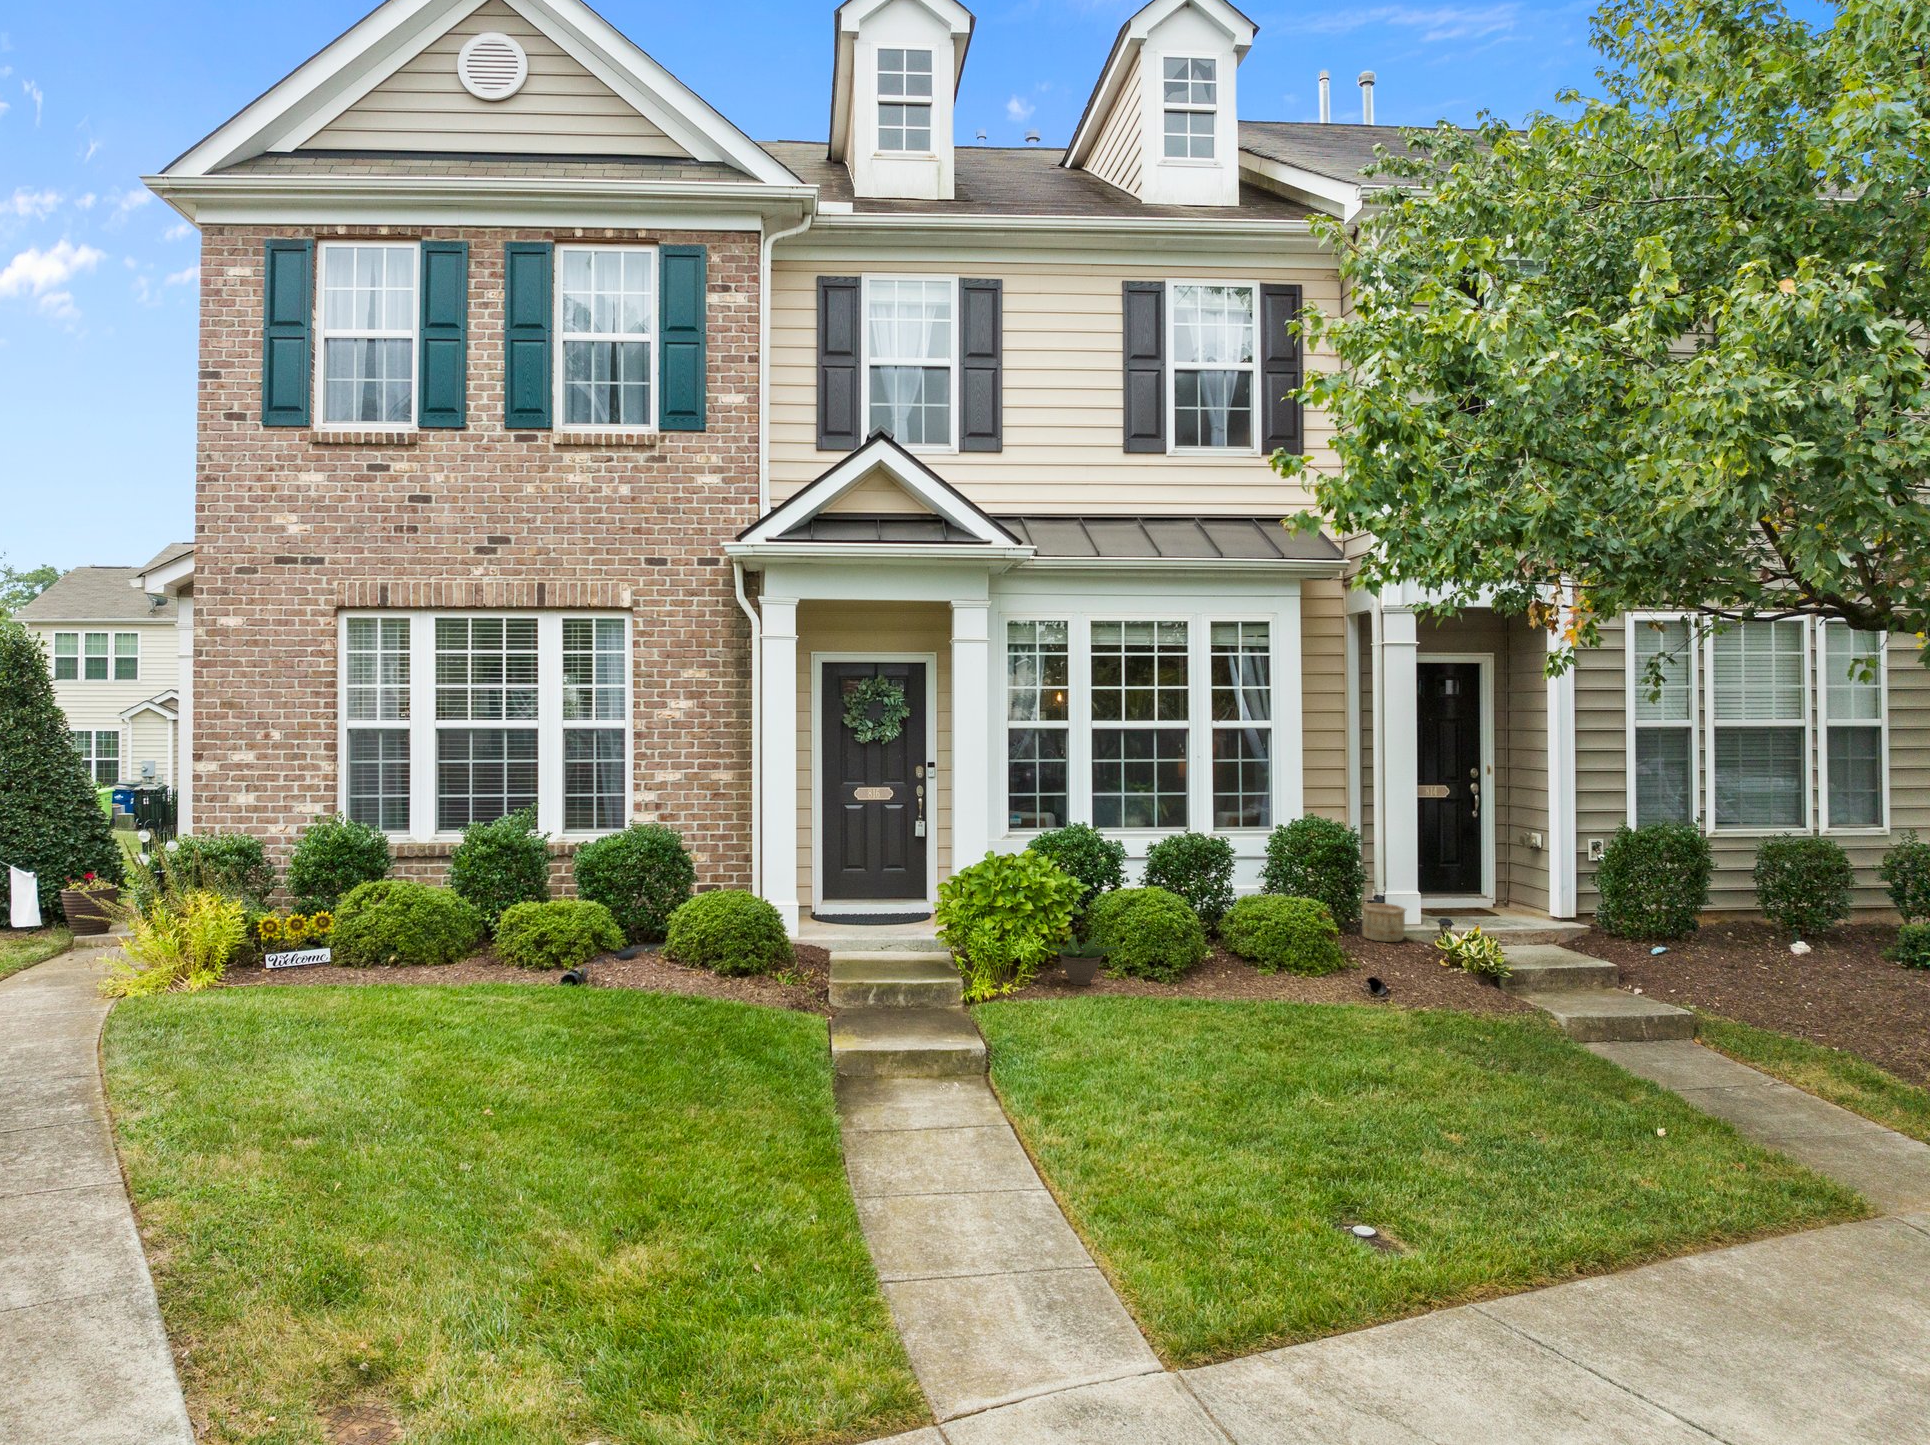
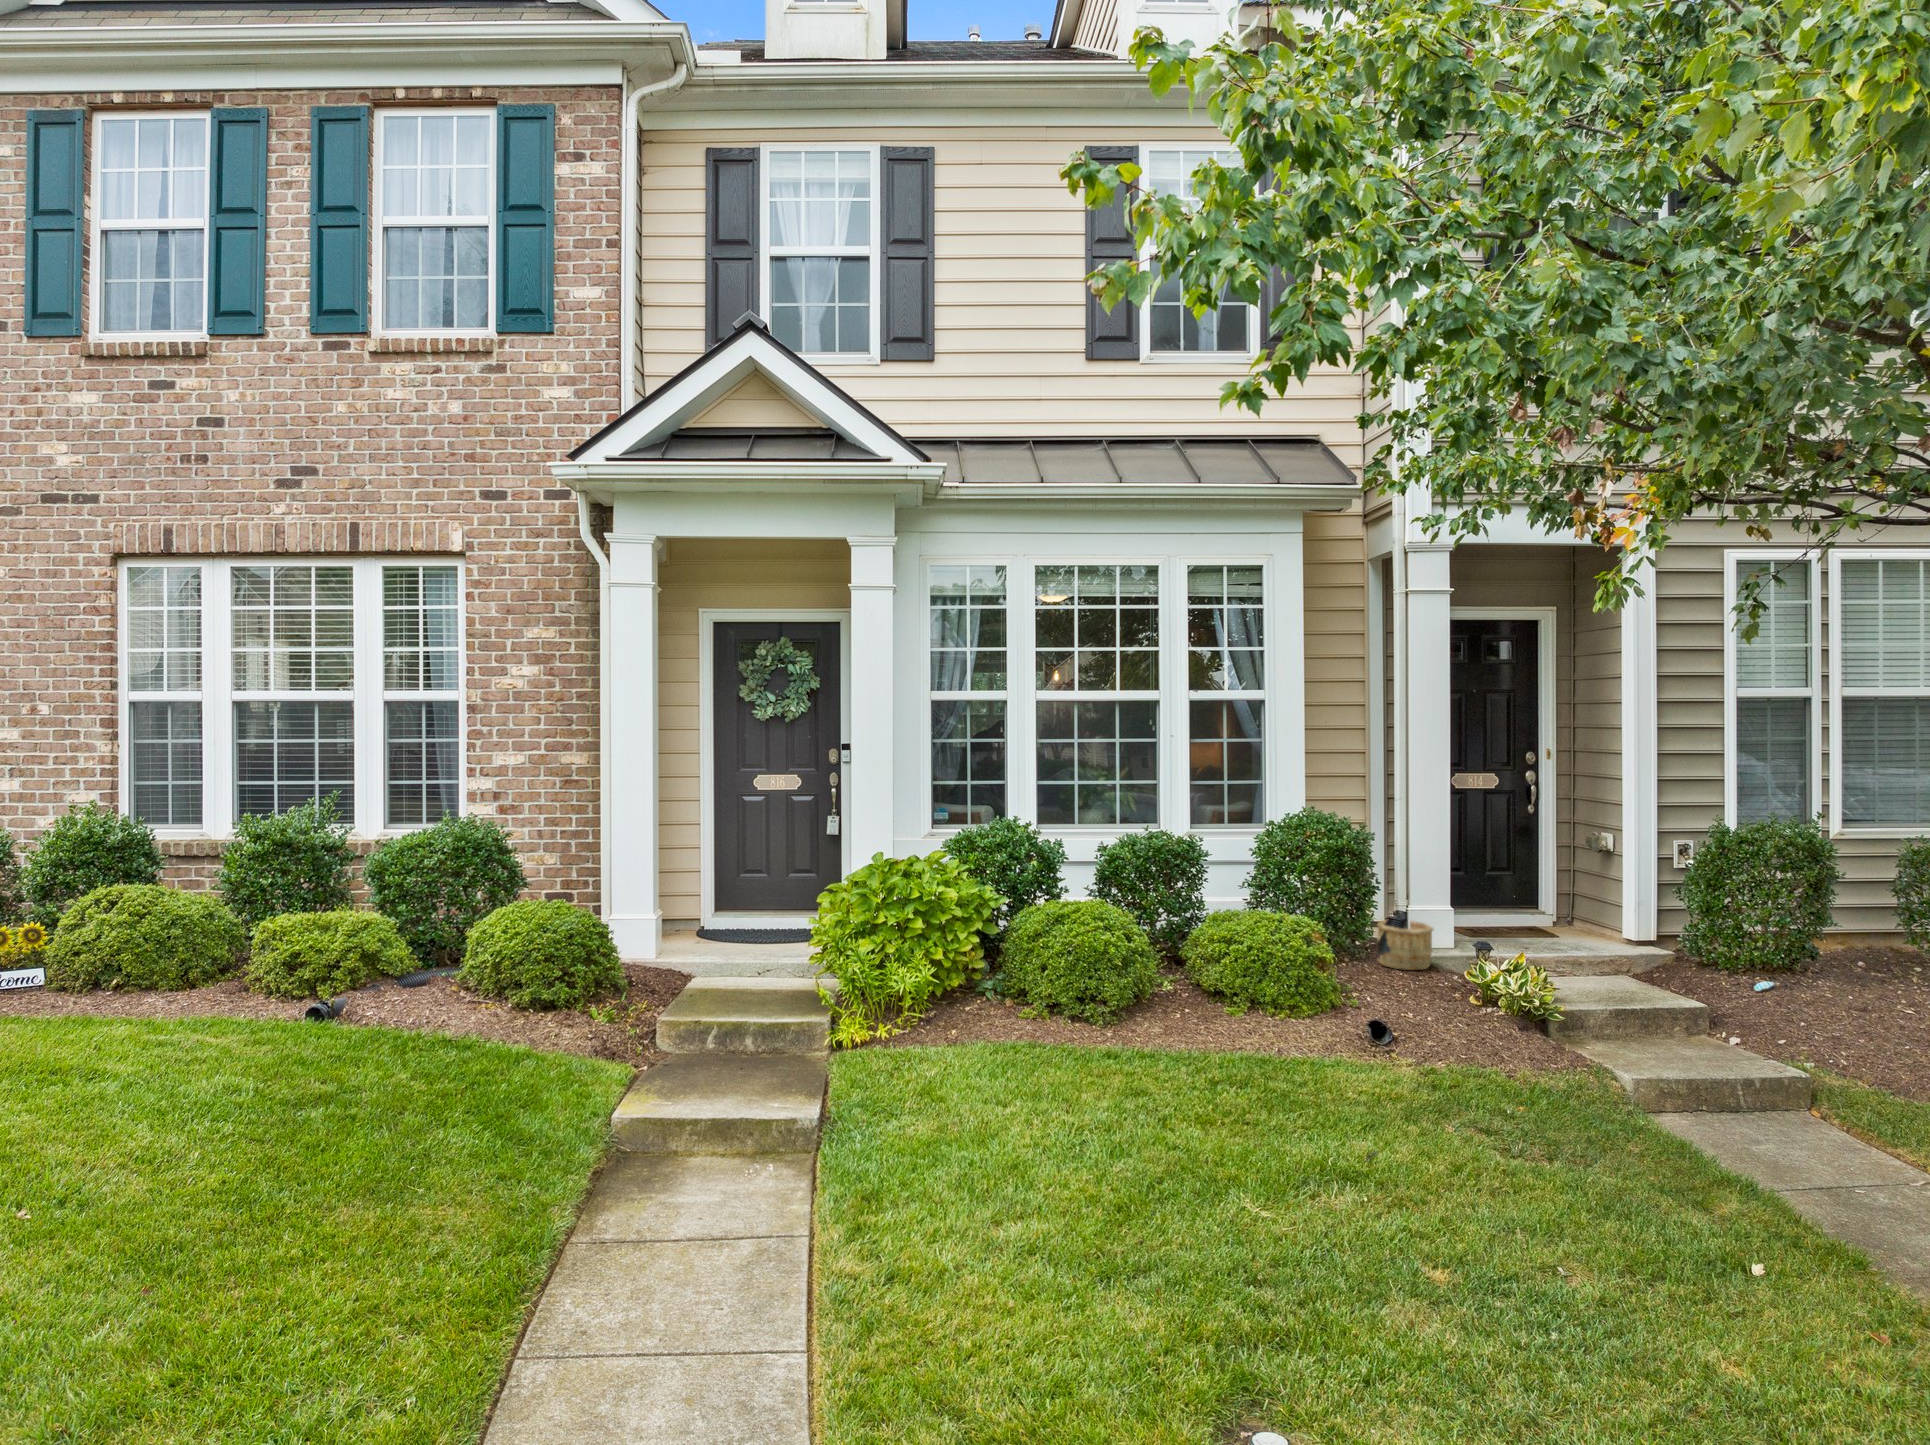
decorative plant: present [1049,934,1119,985] -> none [930,960,1032,1028]

